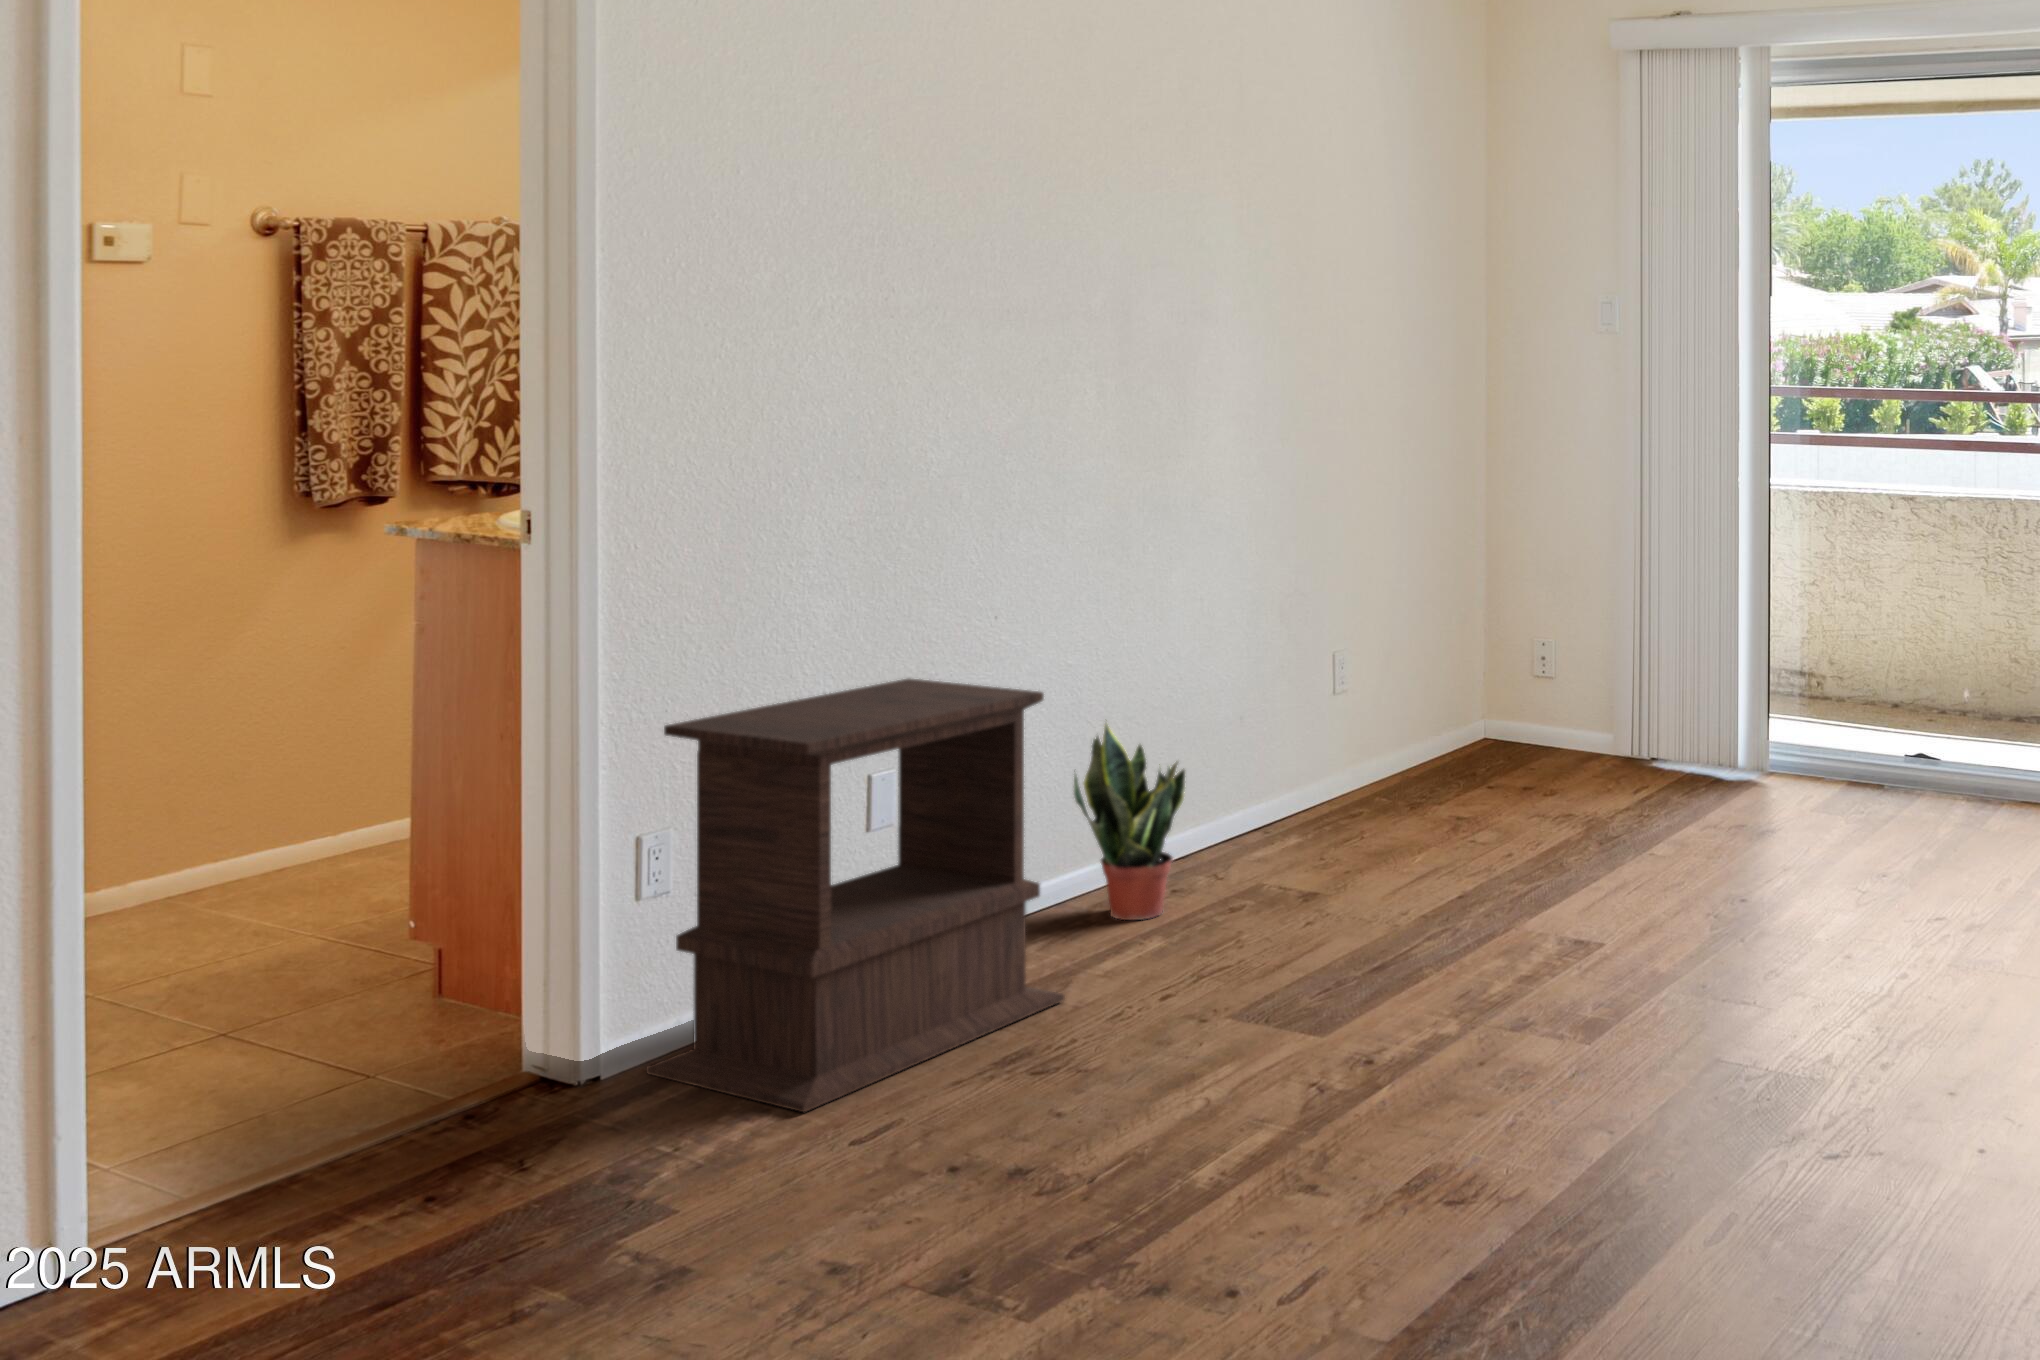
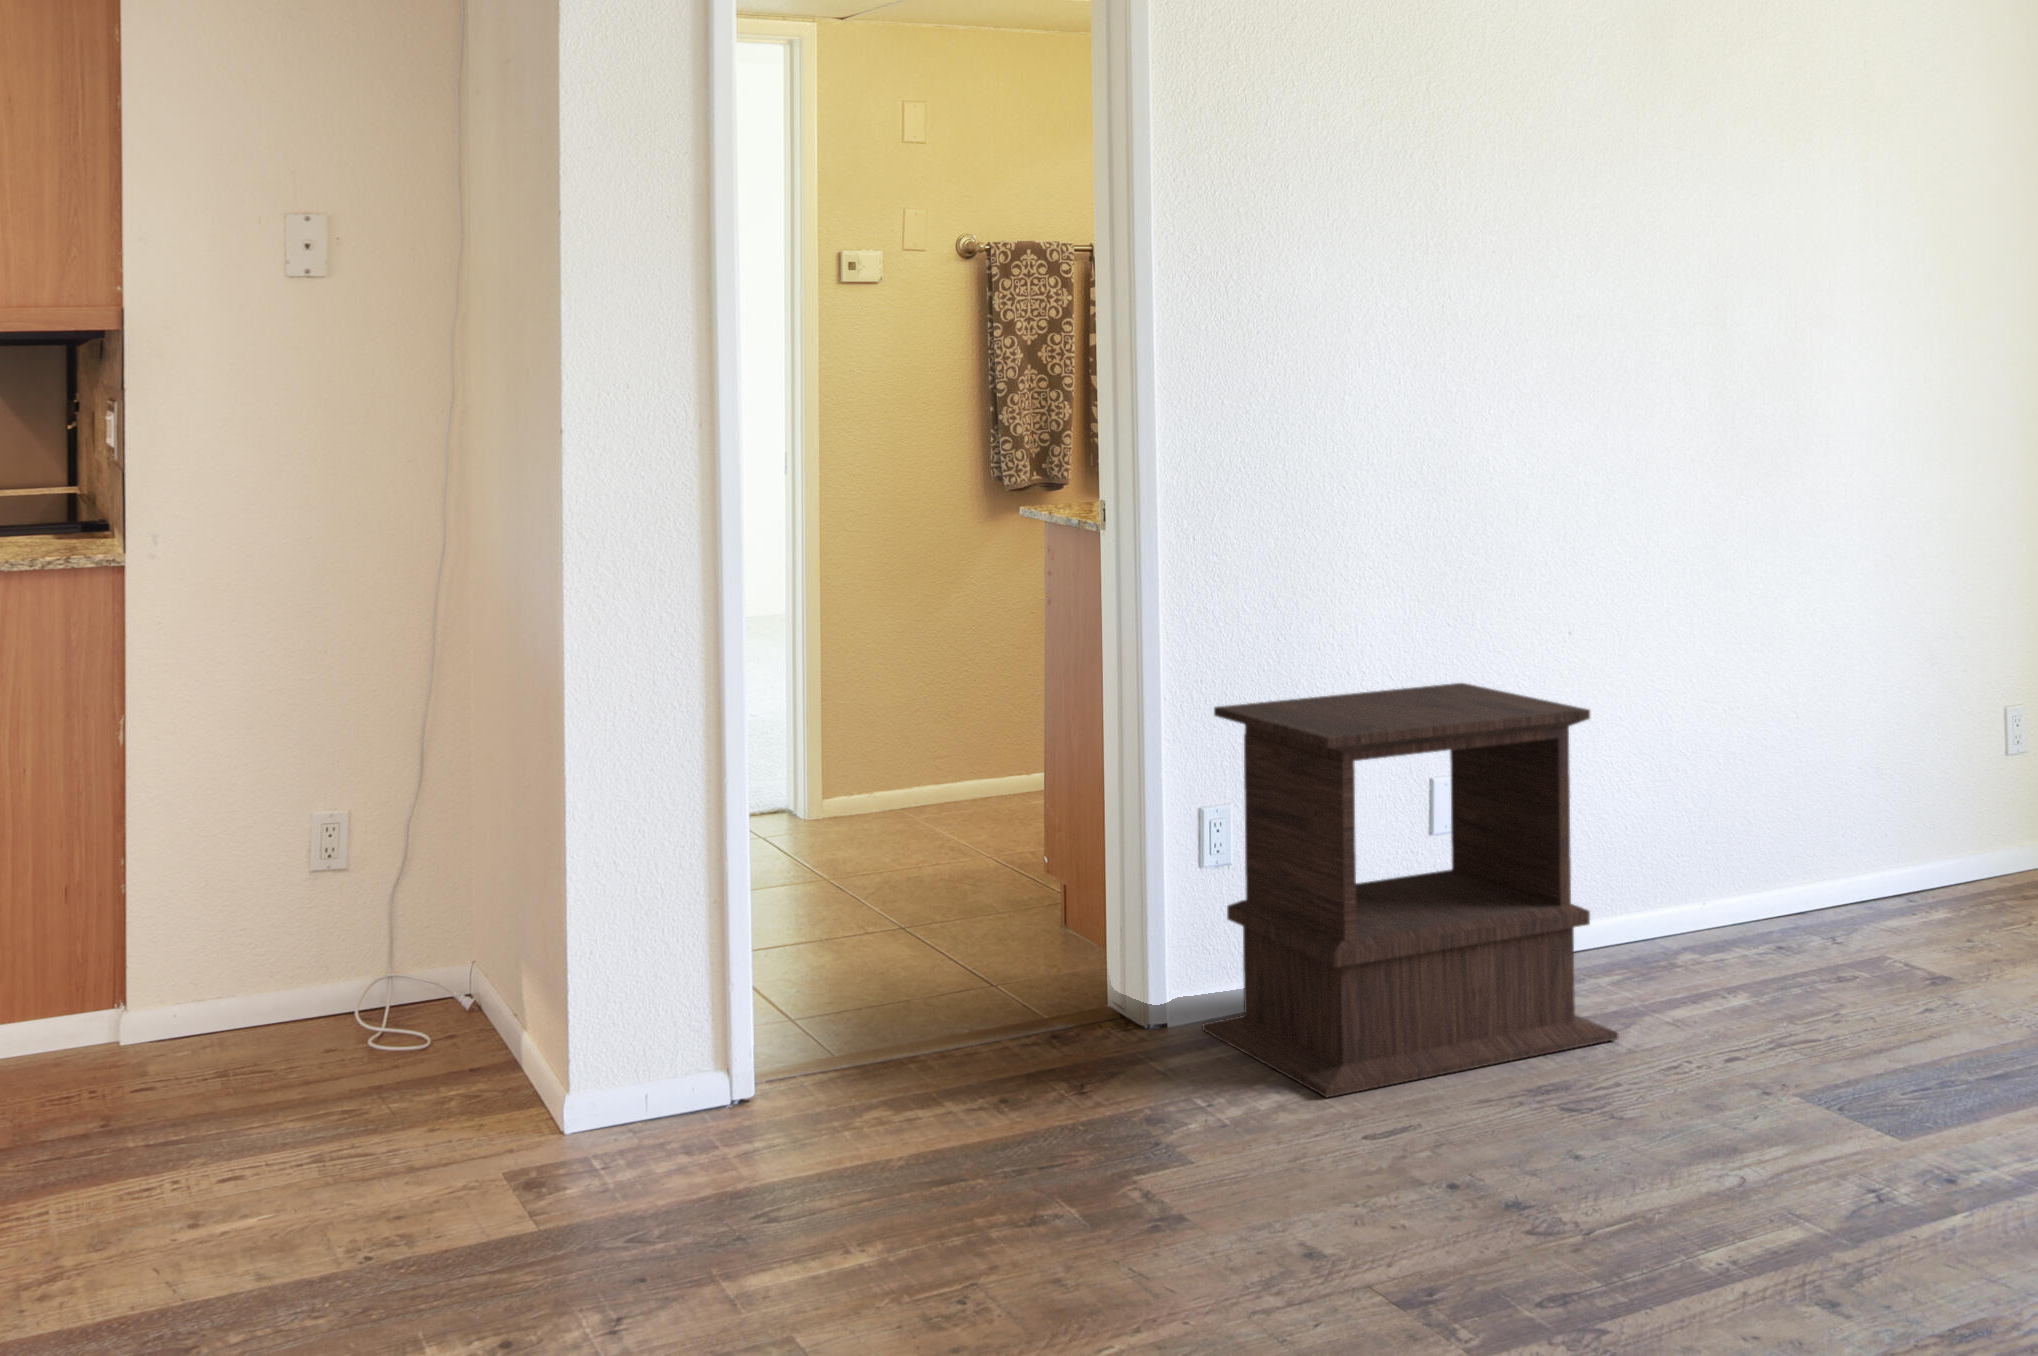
potted plant: present [1074,724,1185,920] -> none [1652,745,1789,969]

